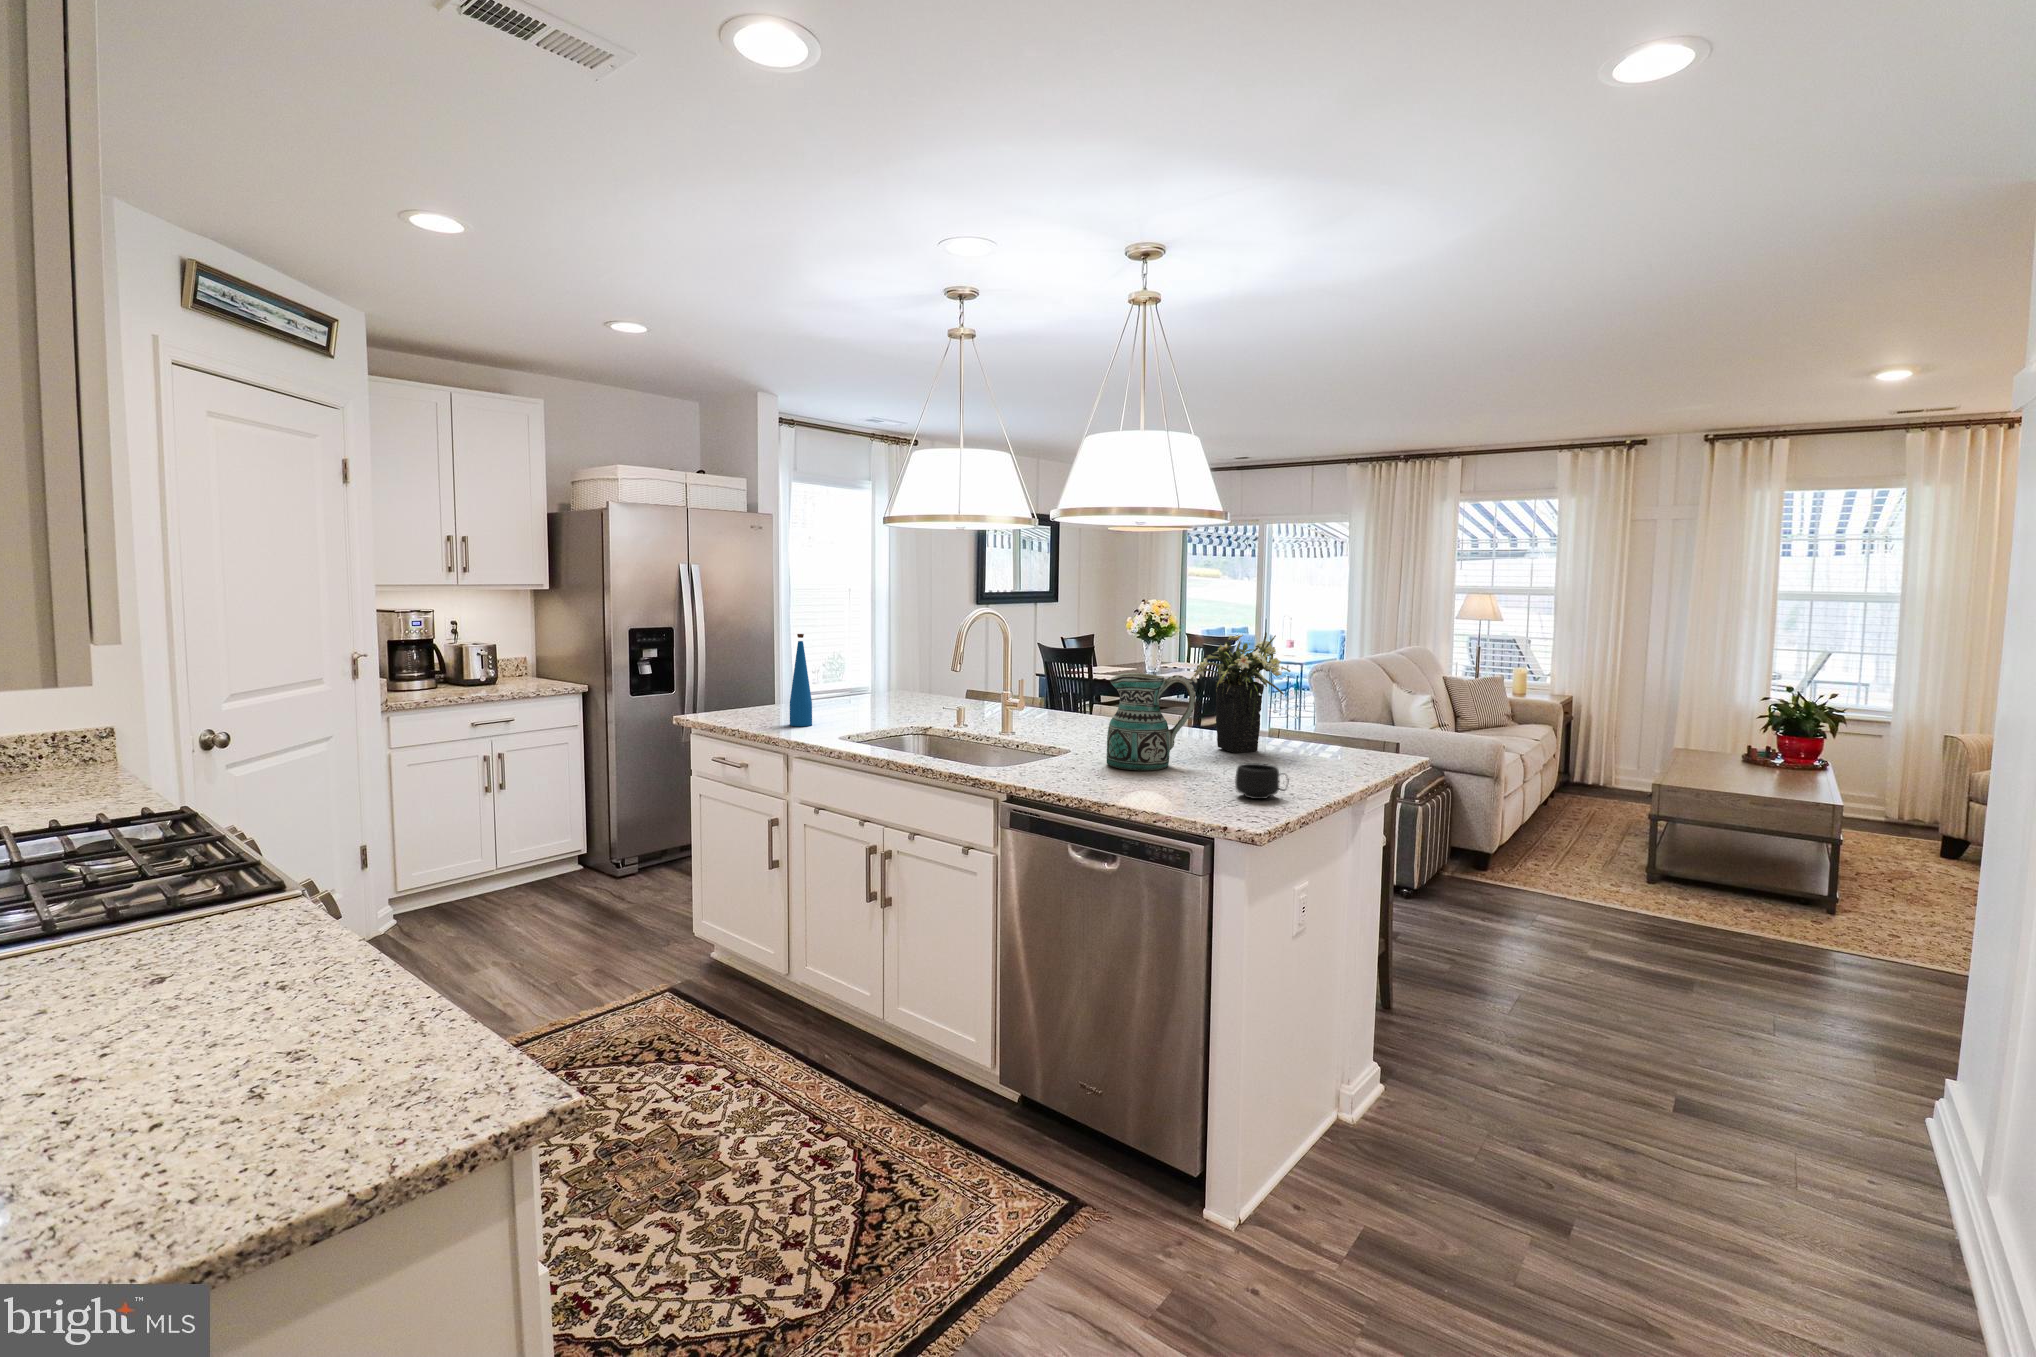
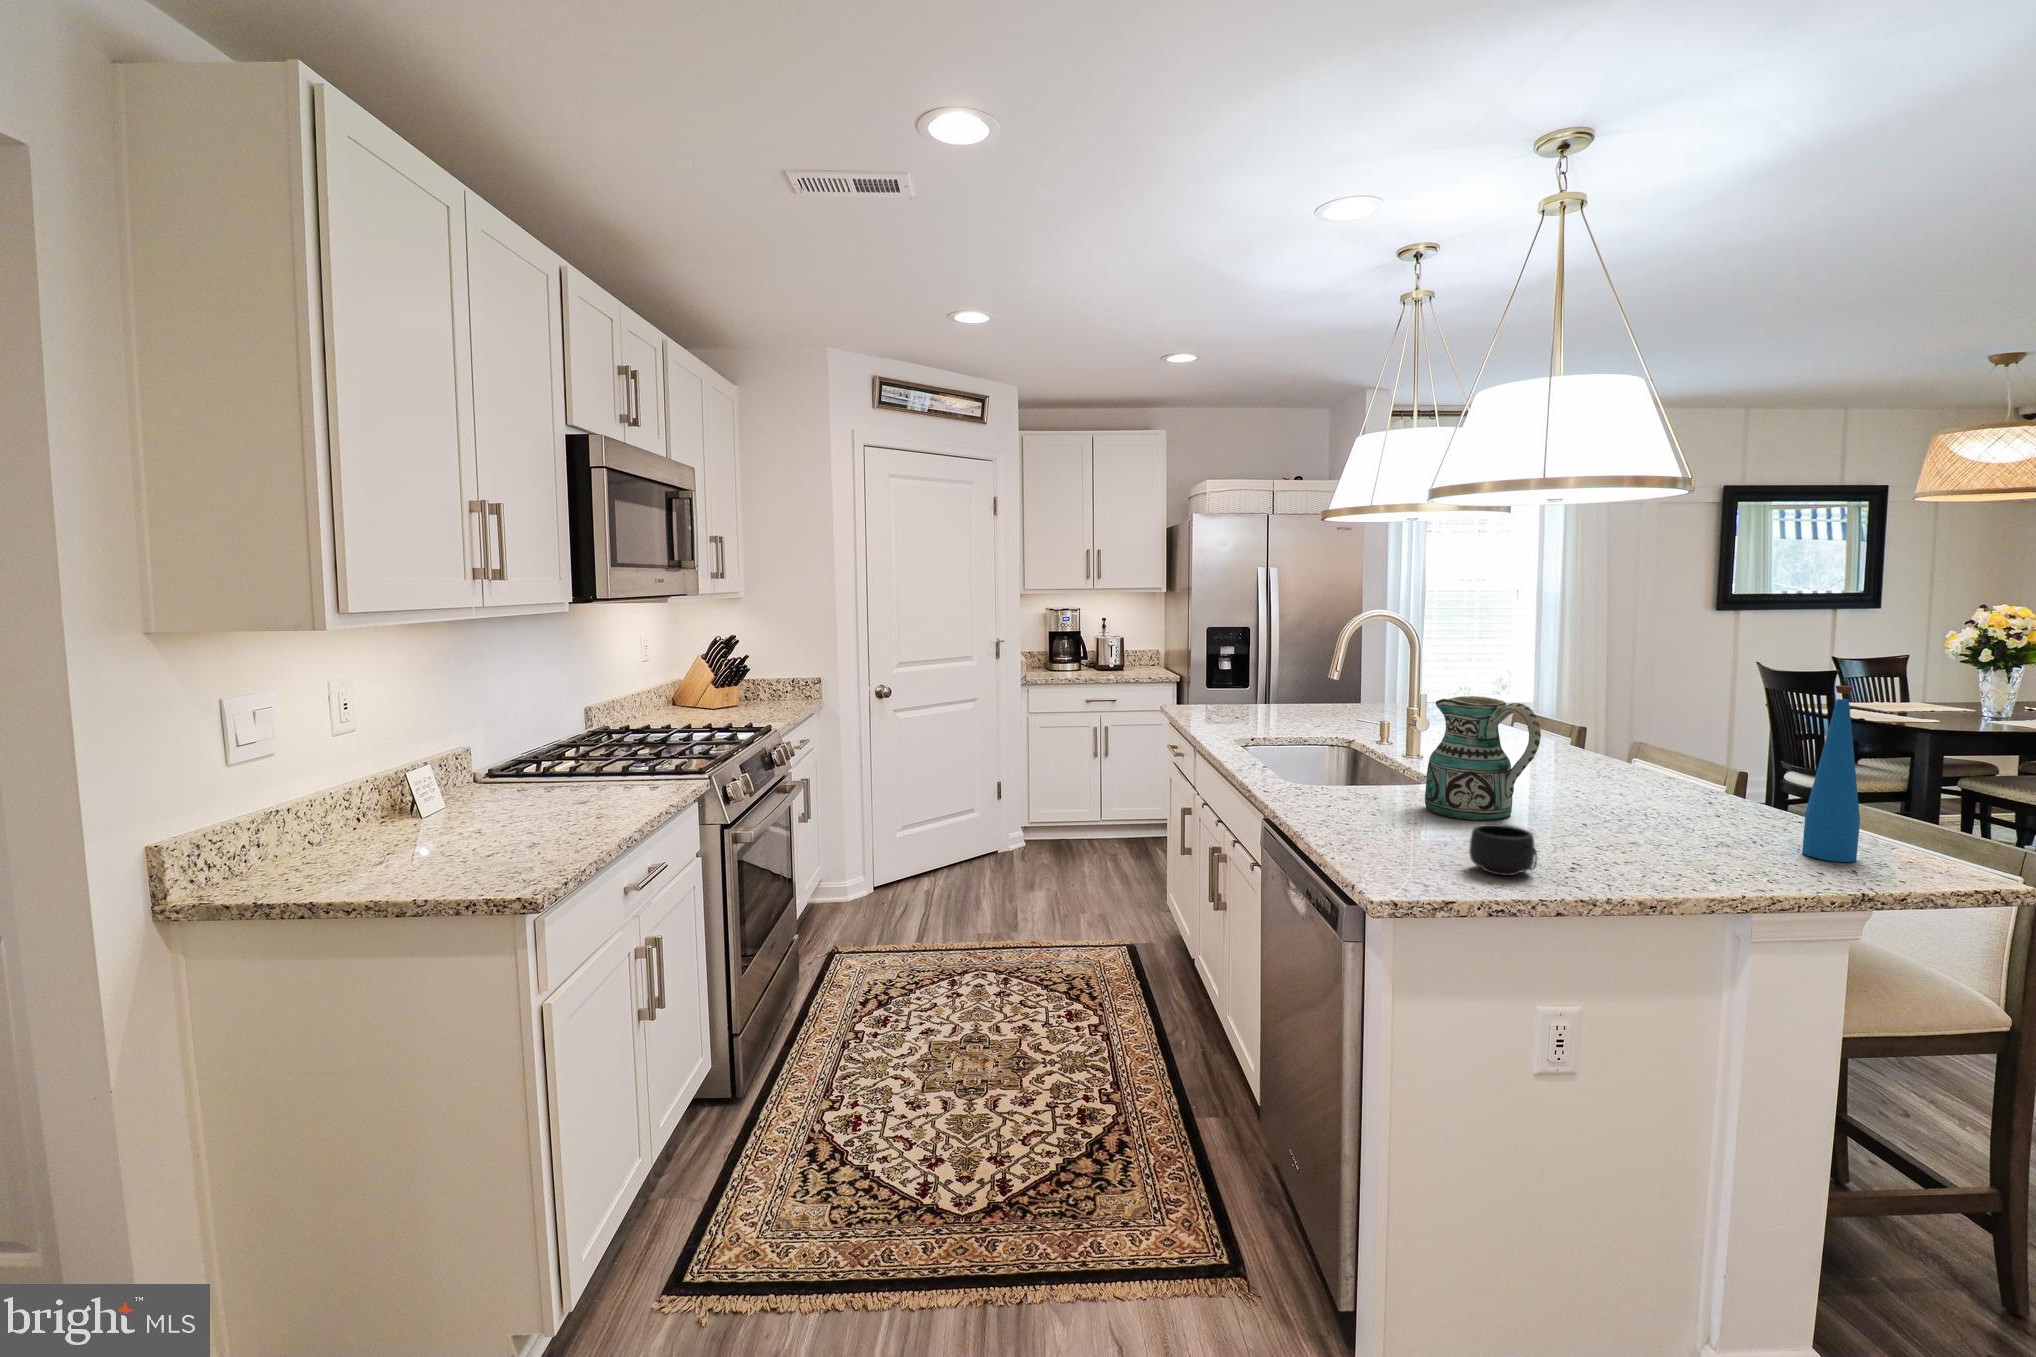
flower arrangement: present [1189,633,1290,753] -> none [1581,653,1761,825]
bottle: present [790,634,812,726] -> present [1802,686,1860,862]

